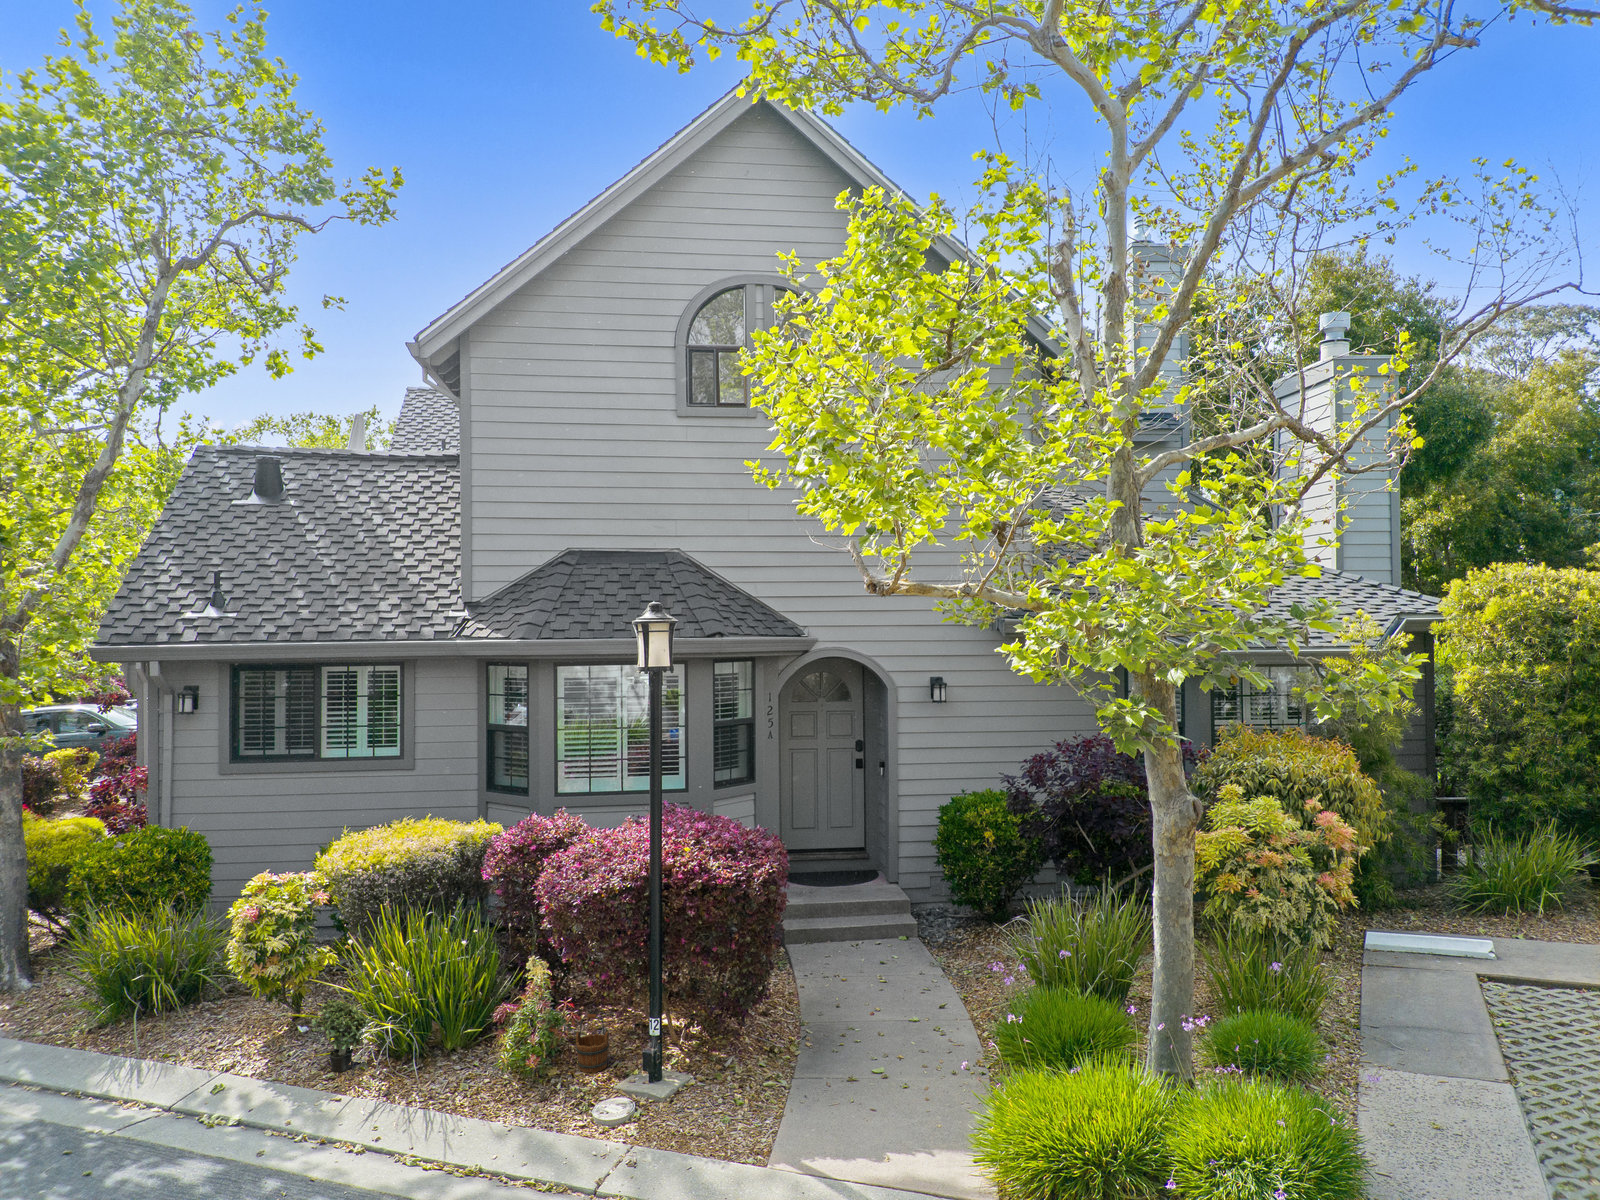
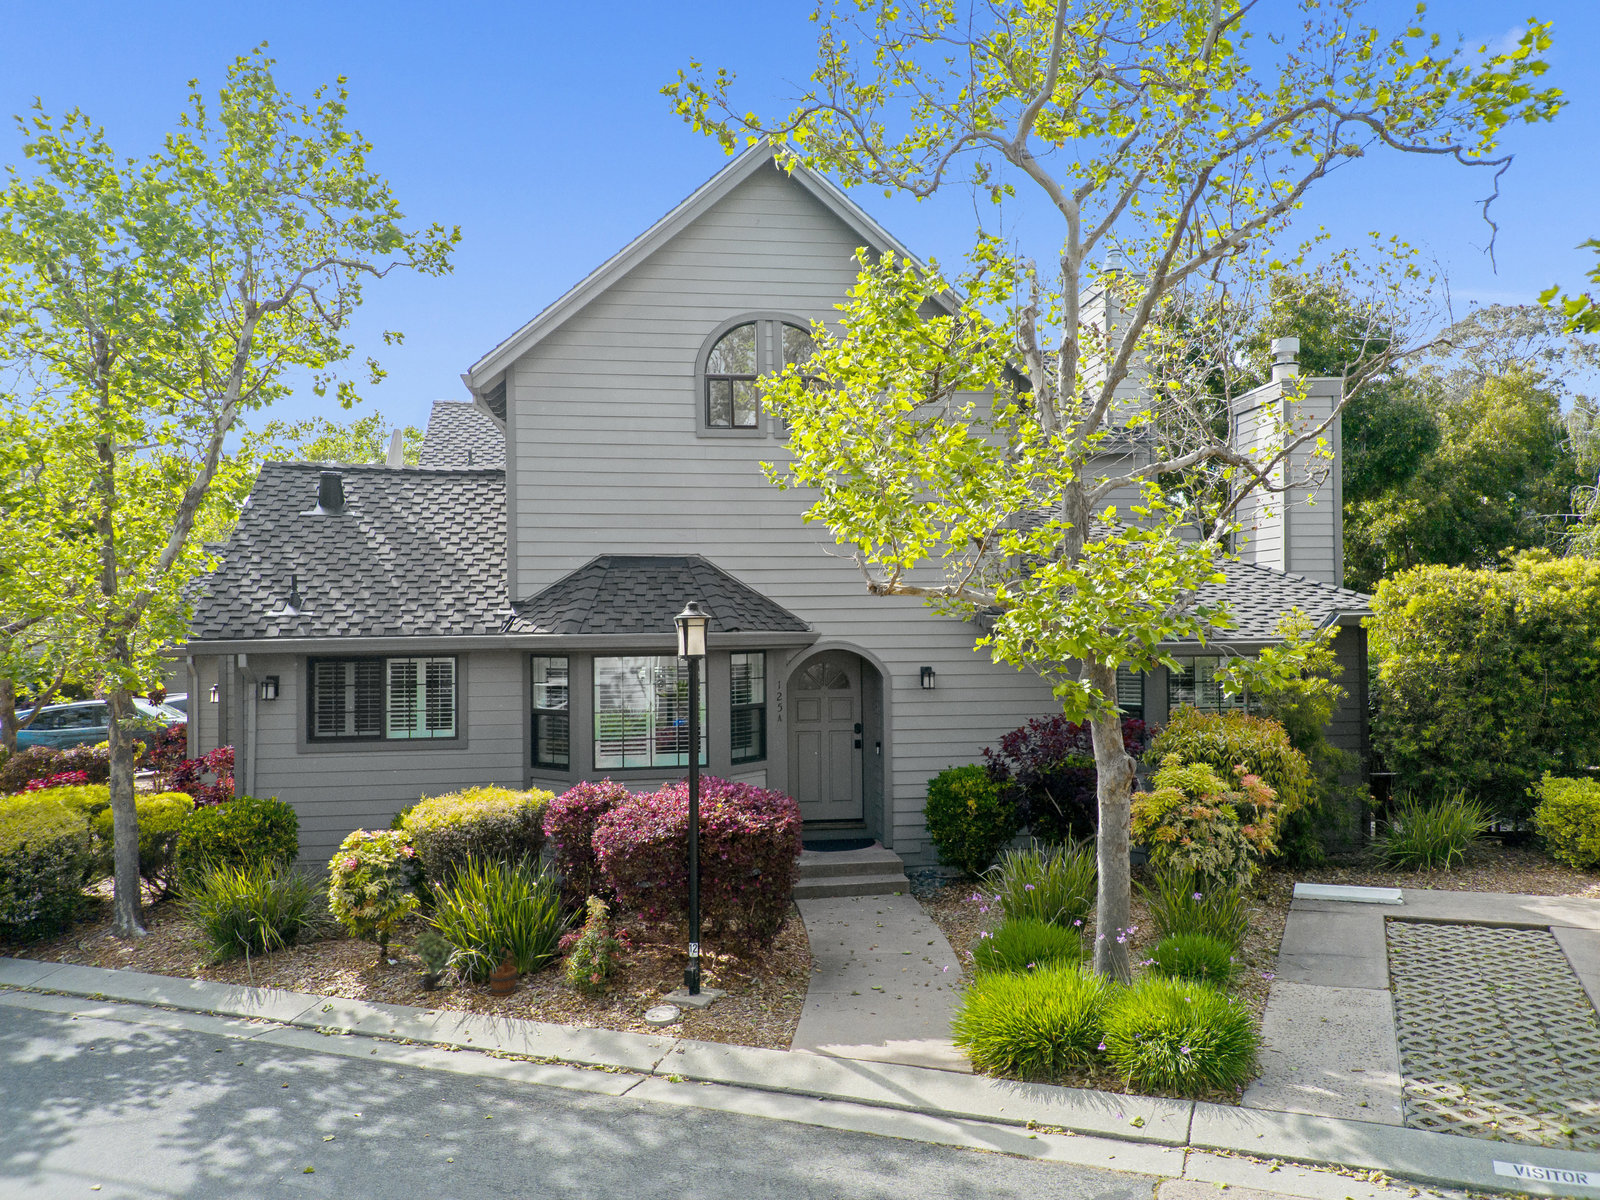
wooden bucket: present [575,1014,610,1073] -> present [490,948,517,996]

